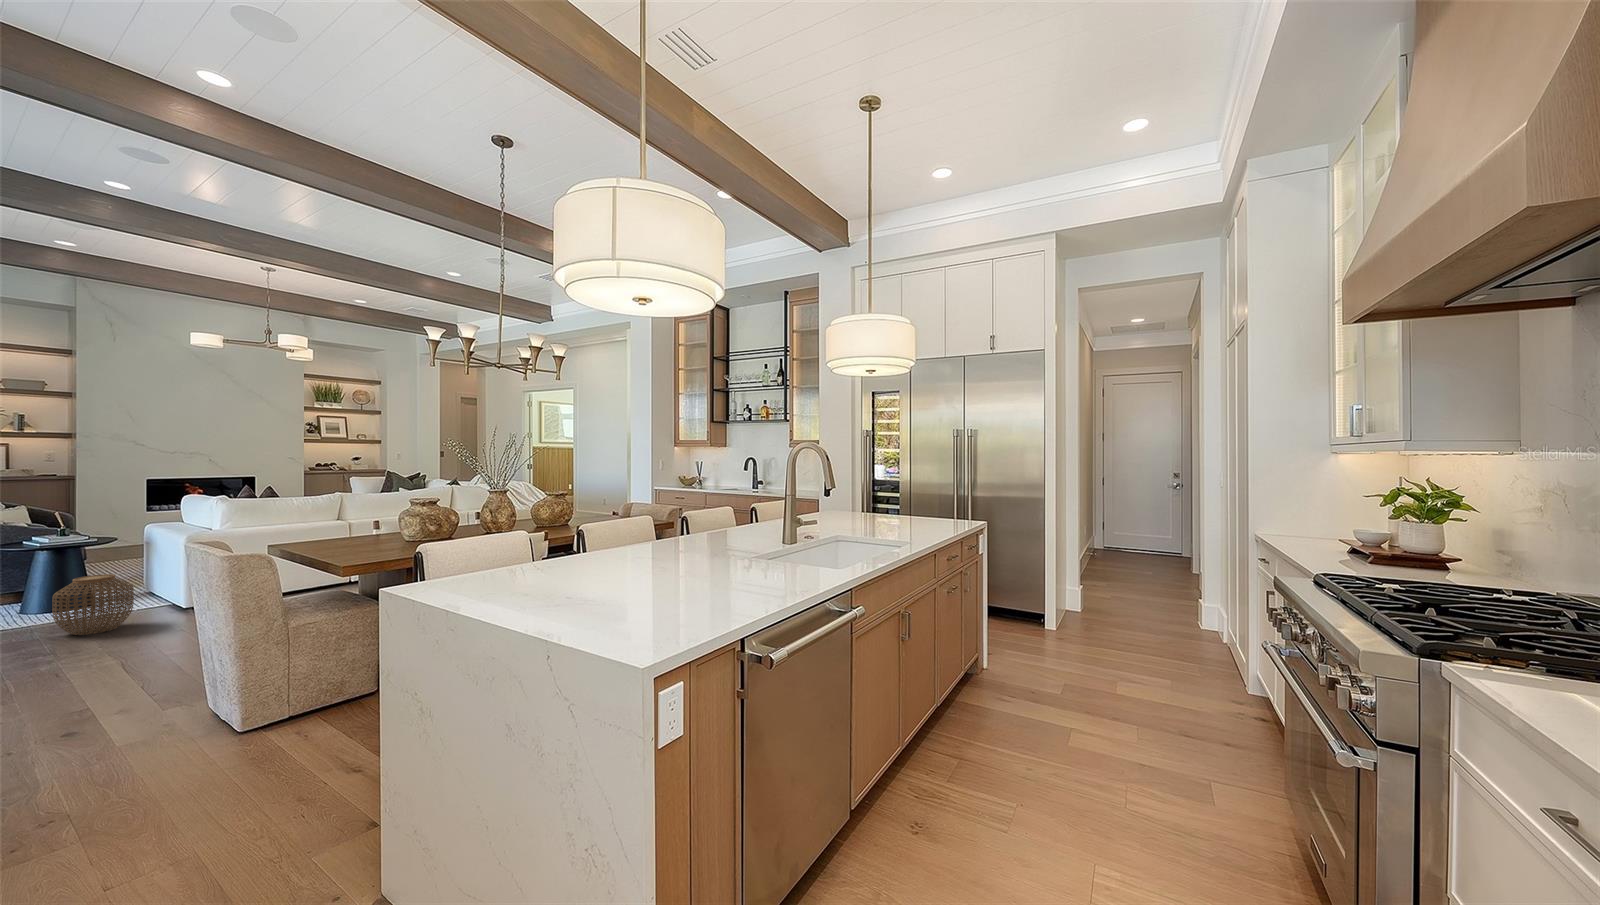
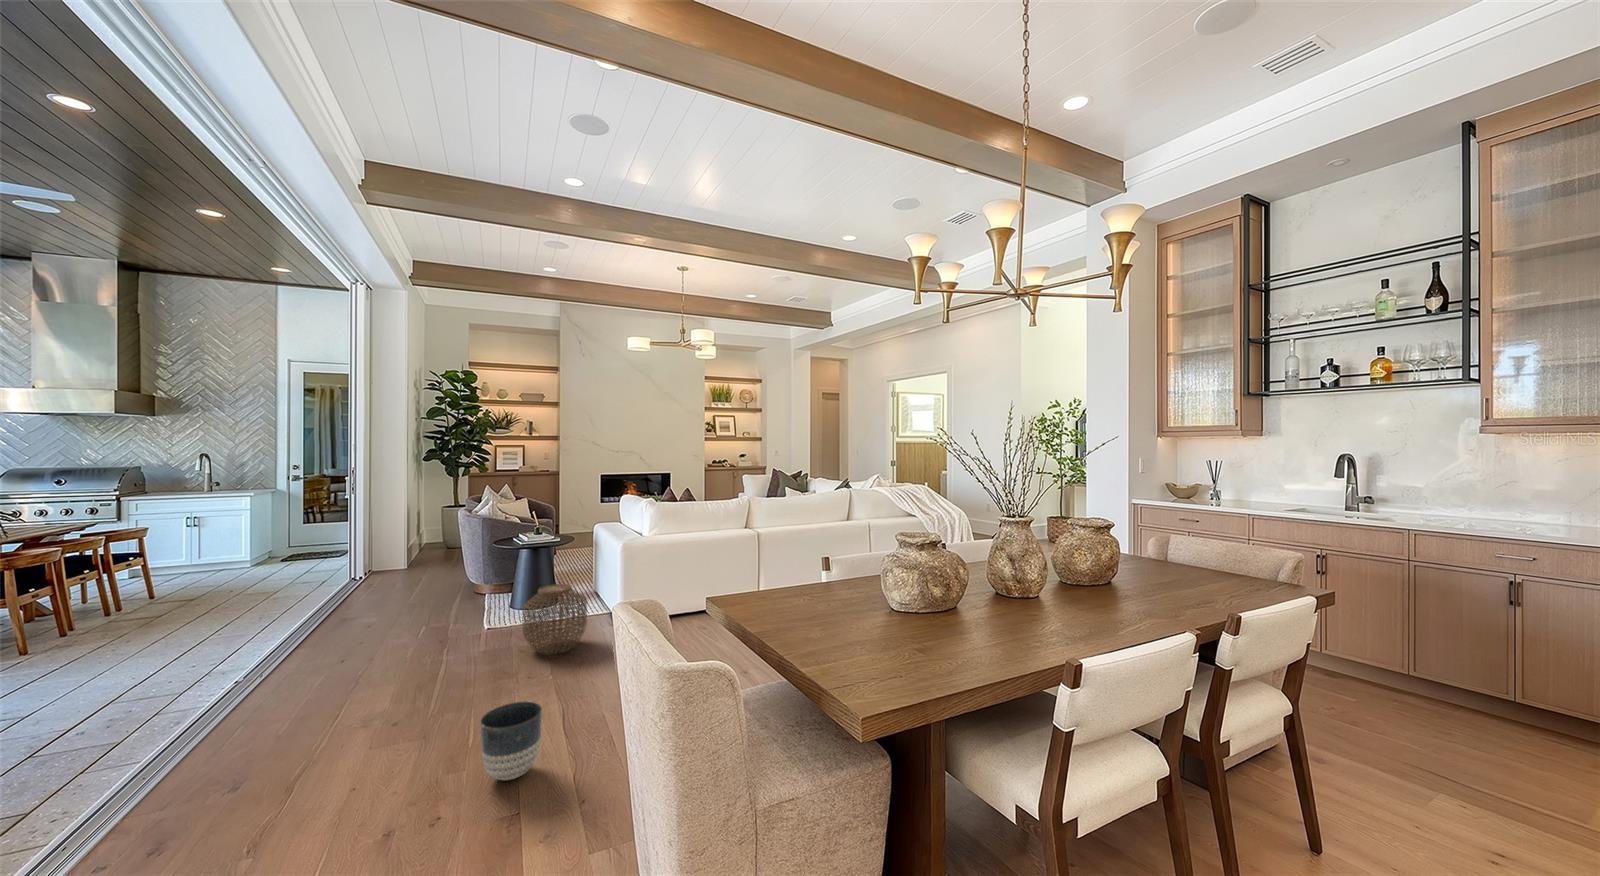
planter: none [35,638,96,689] -> present [480,702,542,781]

